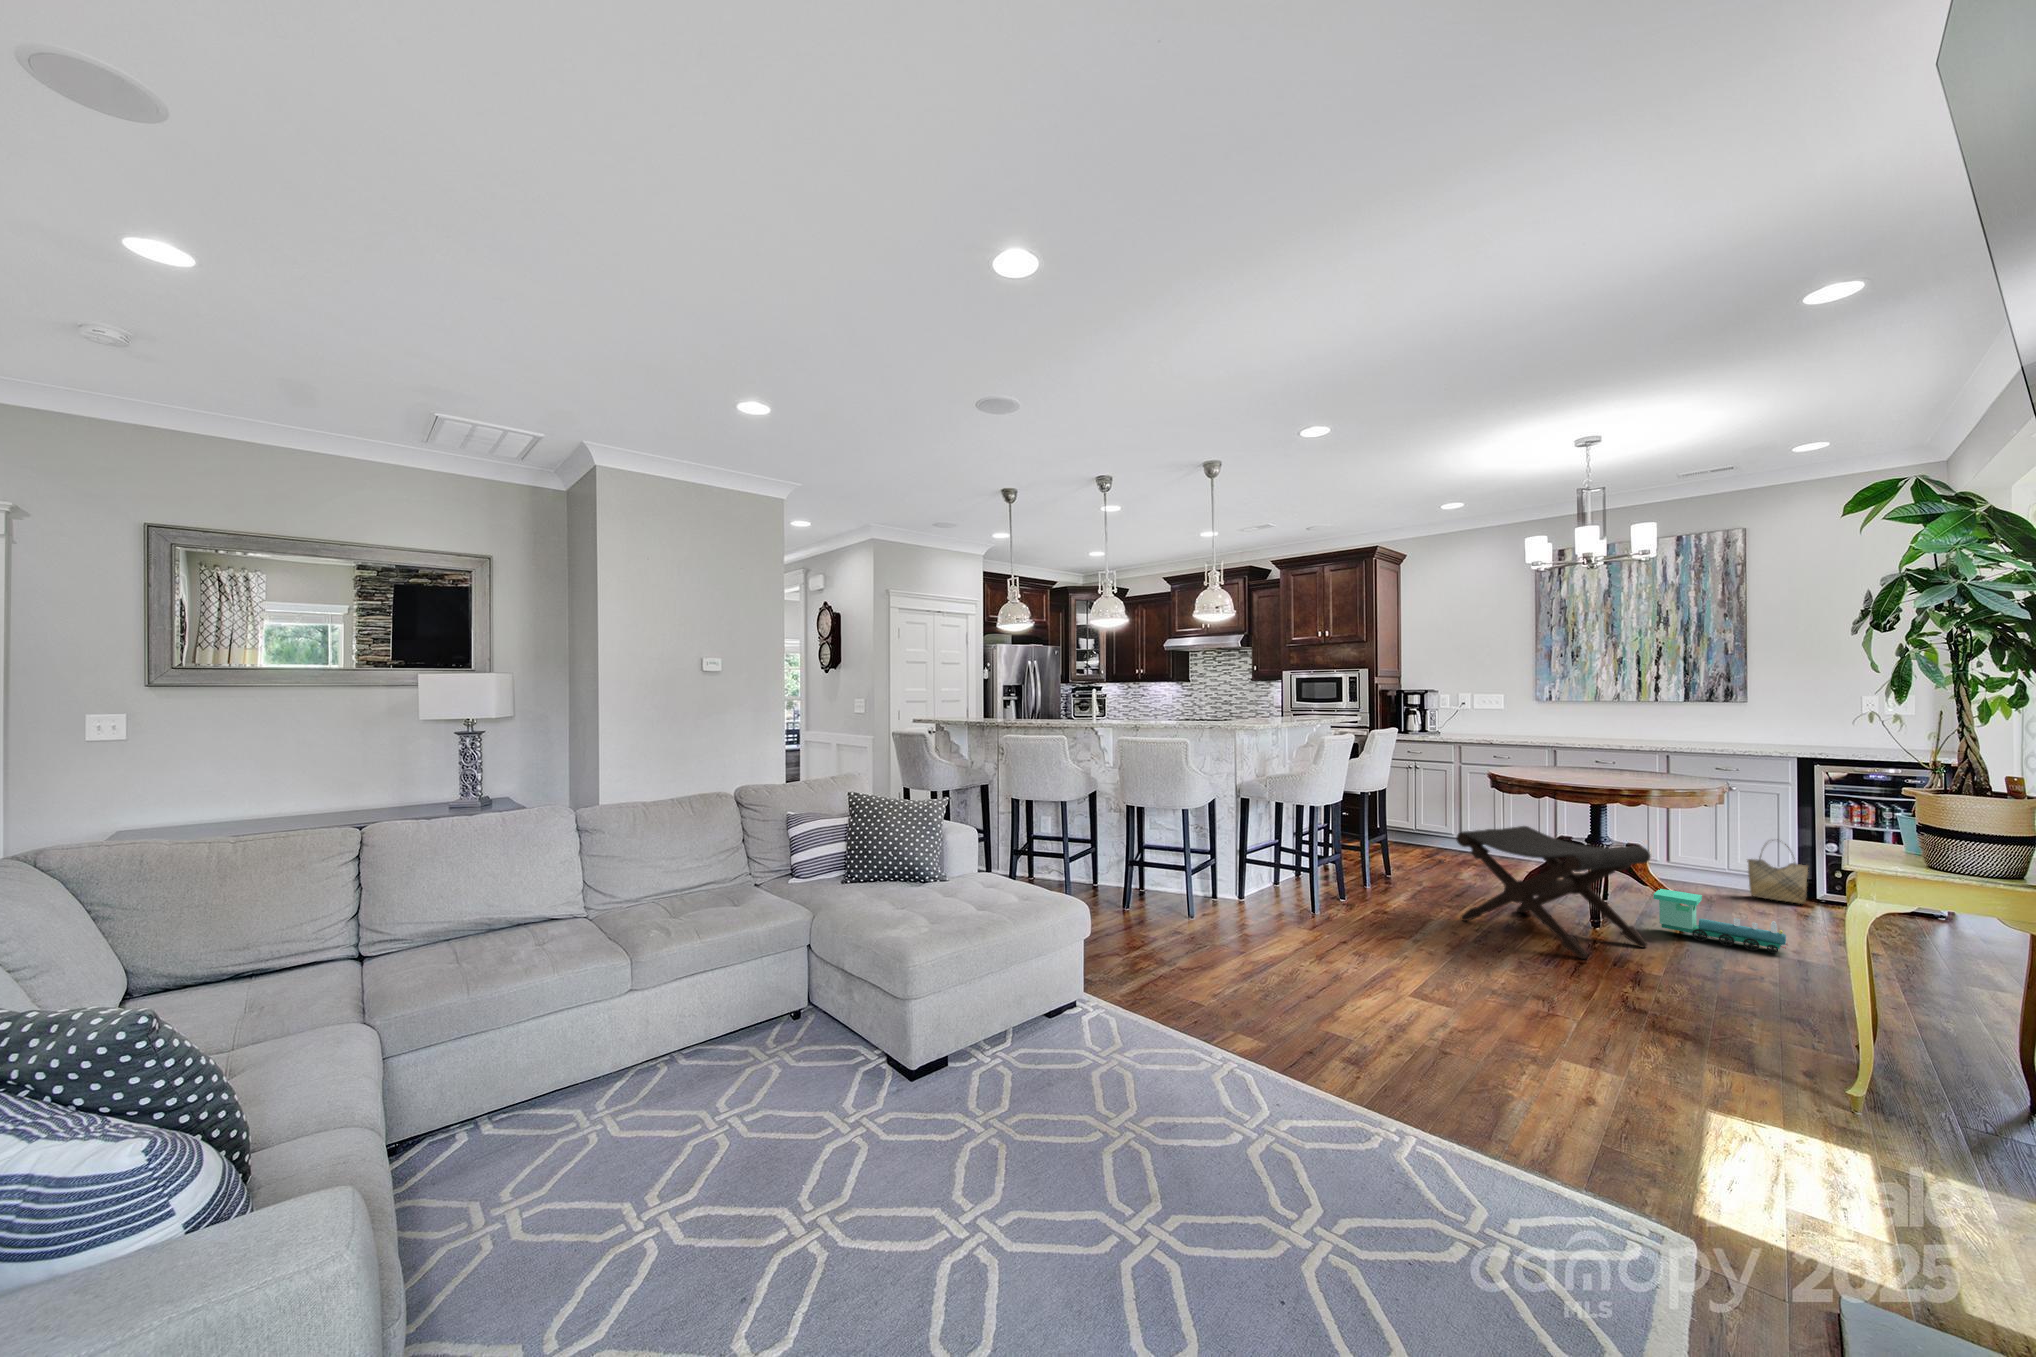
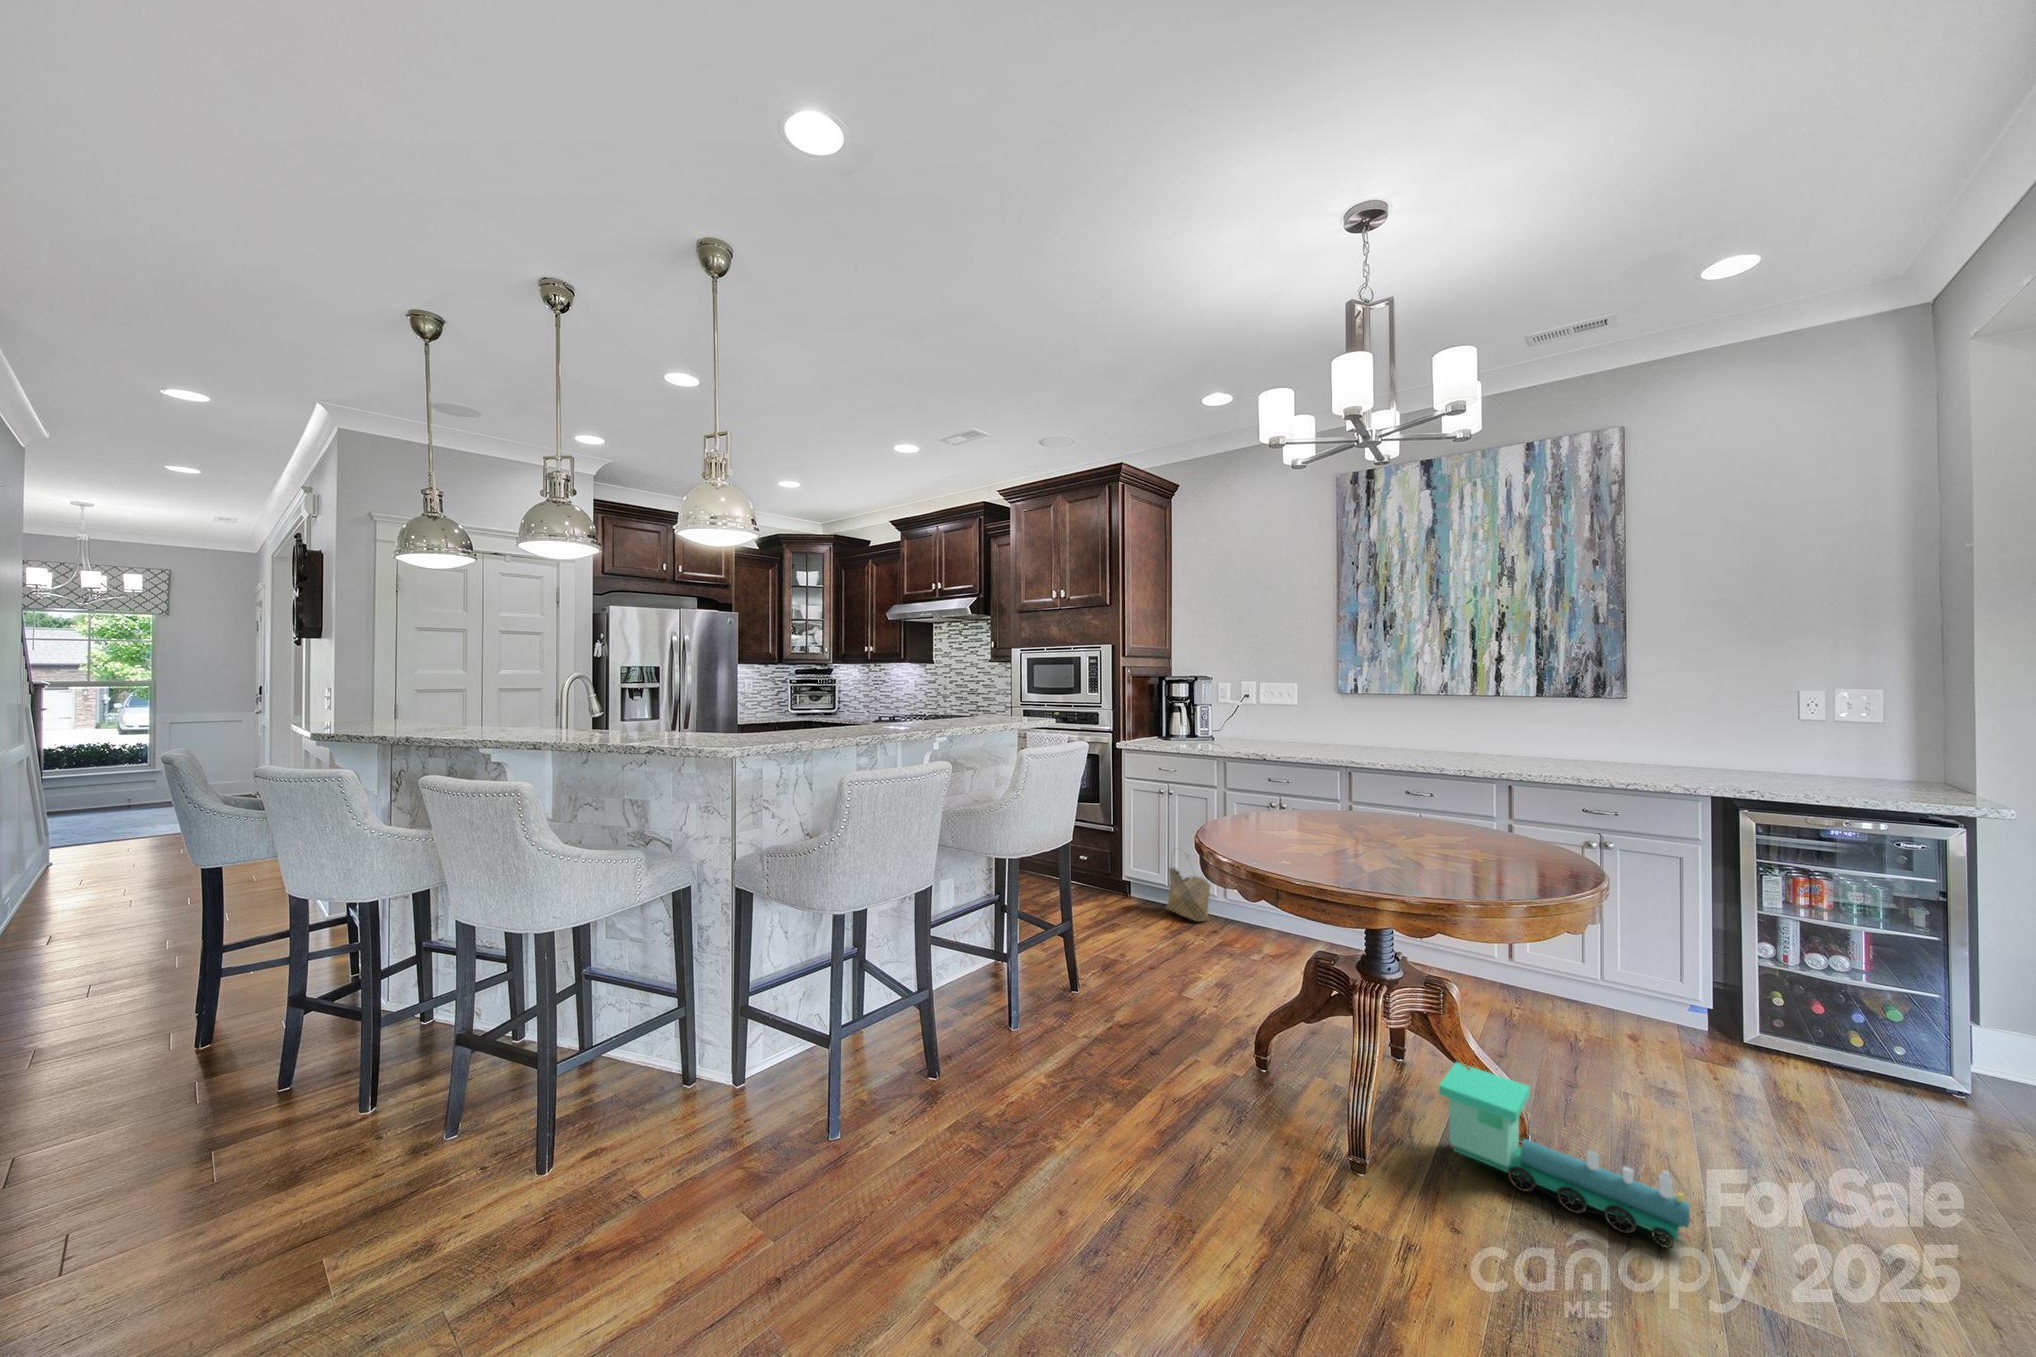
footstool: present [1456,826,1651,959] -> none [1084,928,1421,1296]
woven basket: present [1747,843,1808,904] -> present [1167,867,1210,921]

